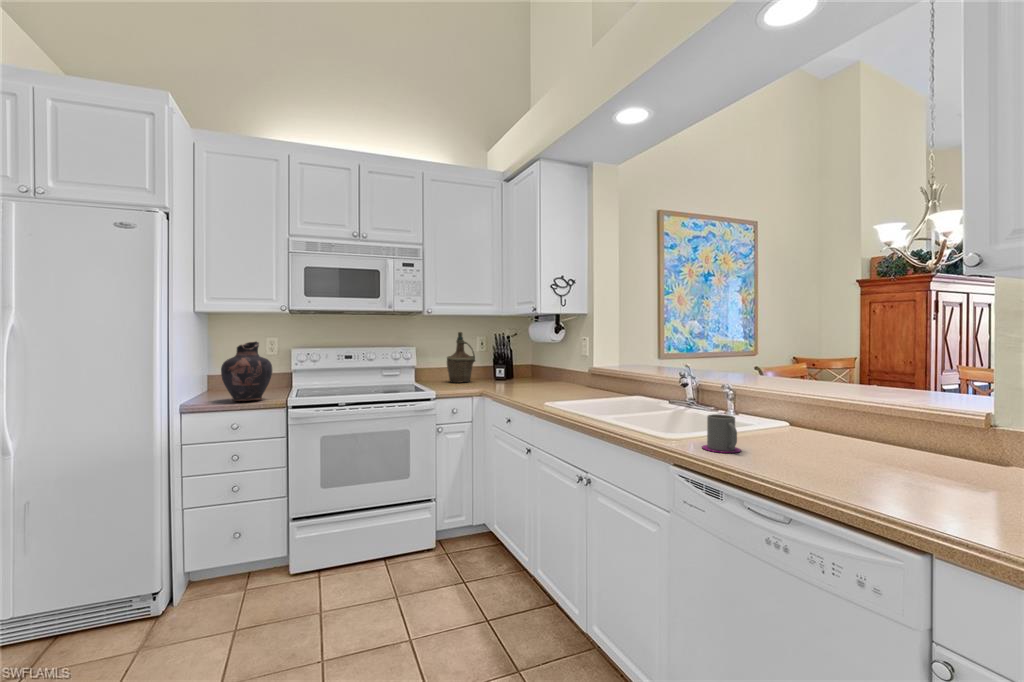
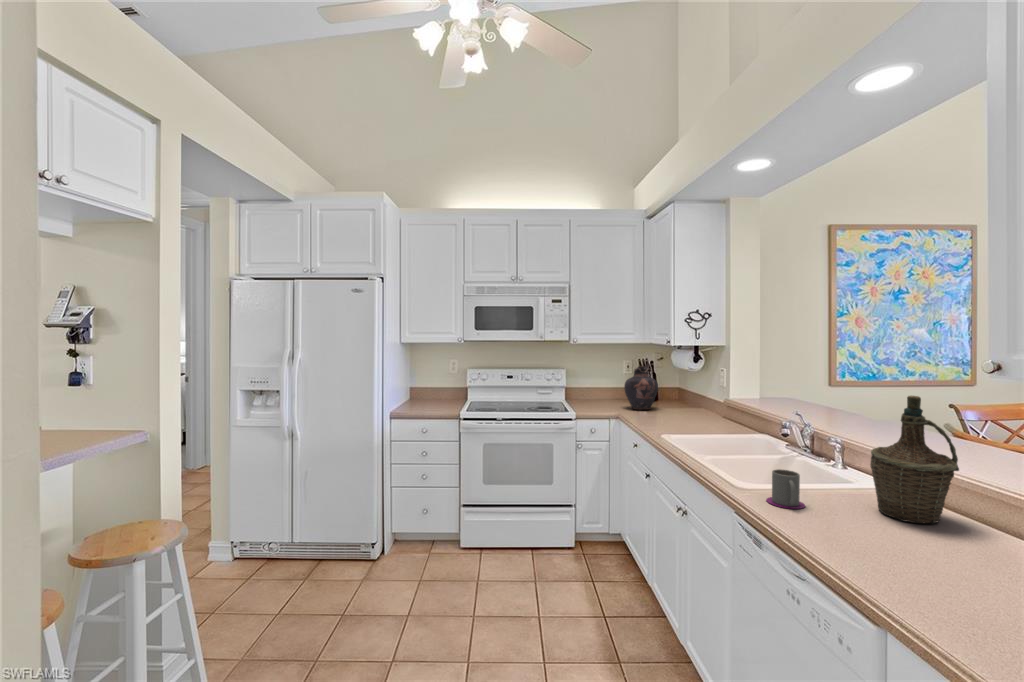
bottle: present [447,332,475,383] -> present [870,396,959,523]
vase: present [221,342,272,401] -> present [624,366,658,409]

